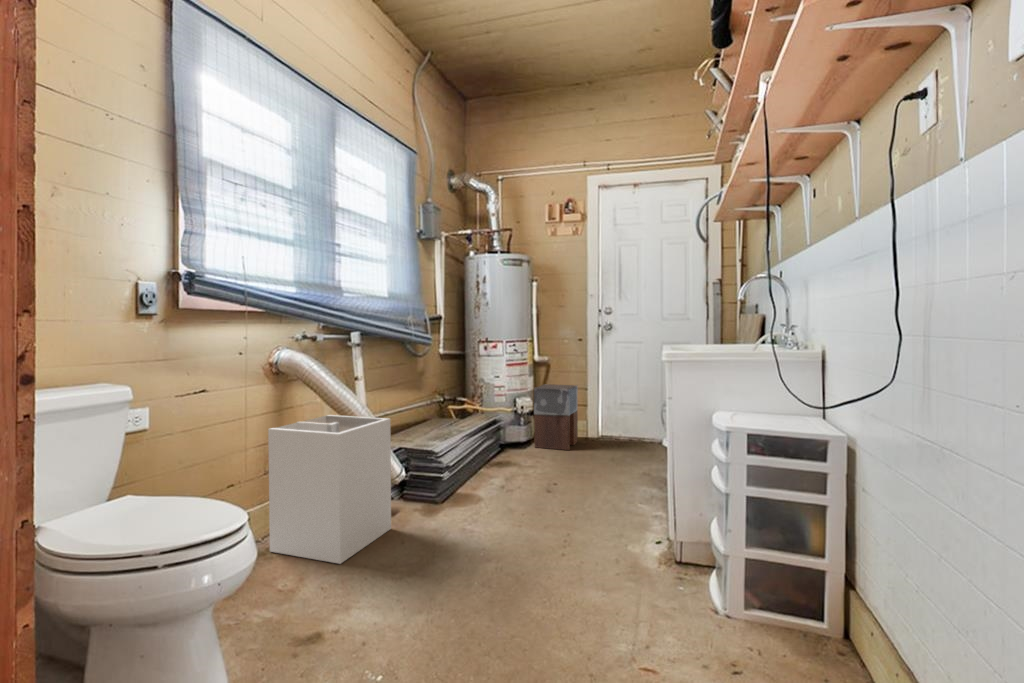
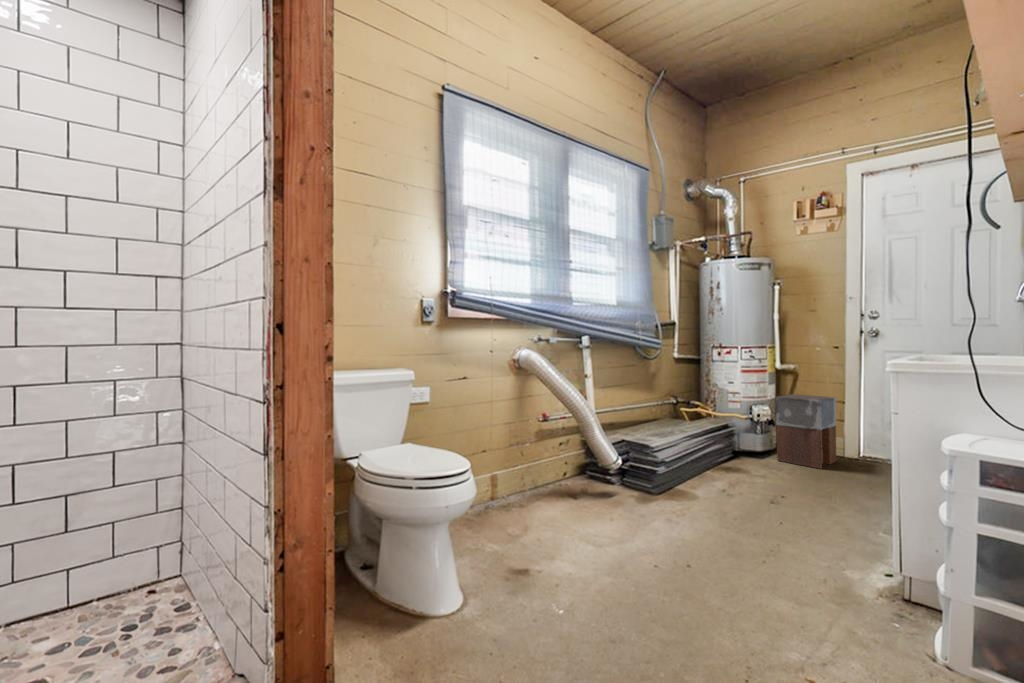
laundry hamper: present [268,415,391,564] -> none [508,404,604,526]

